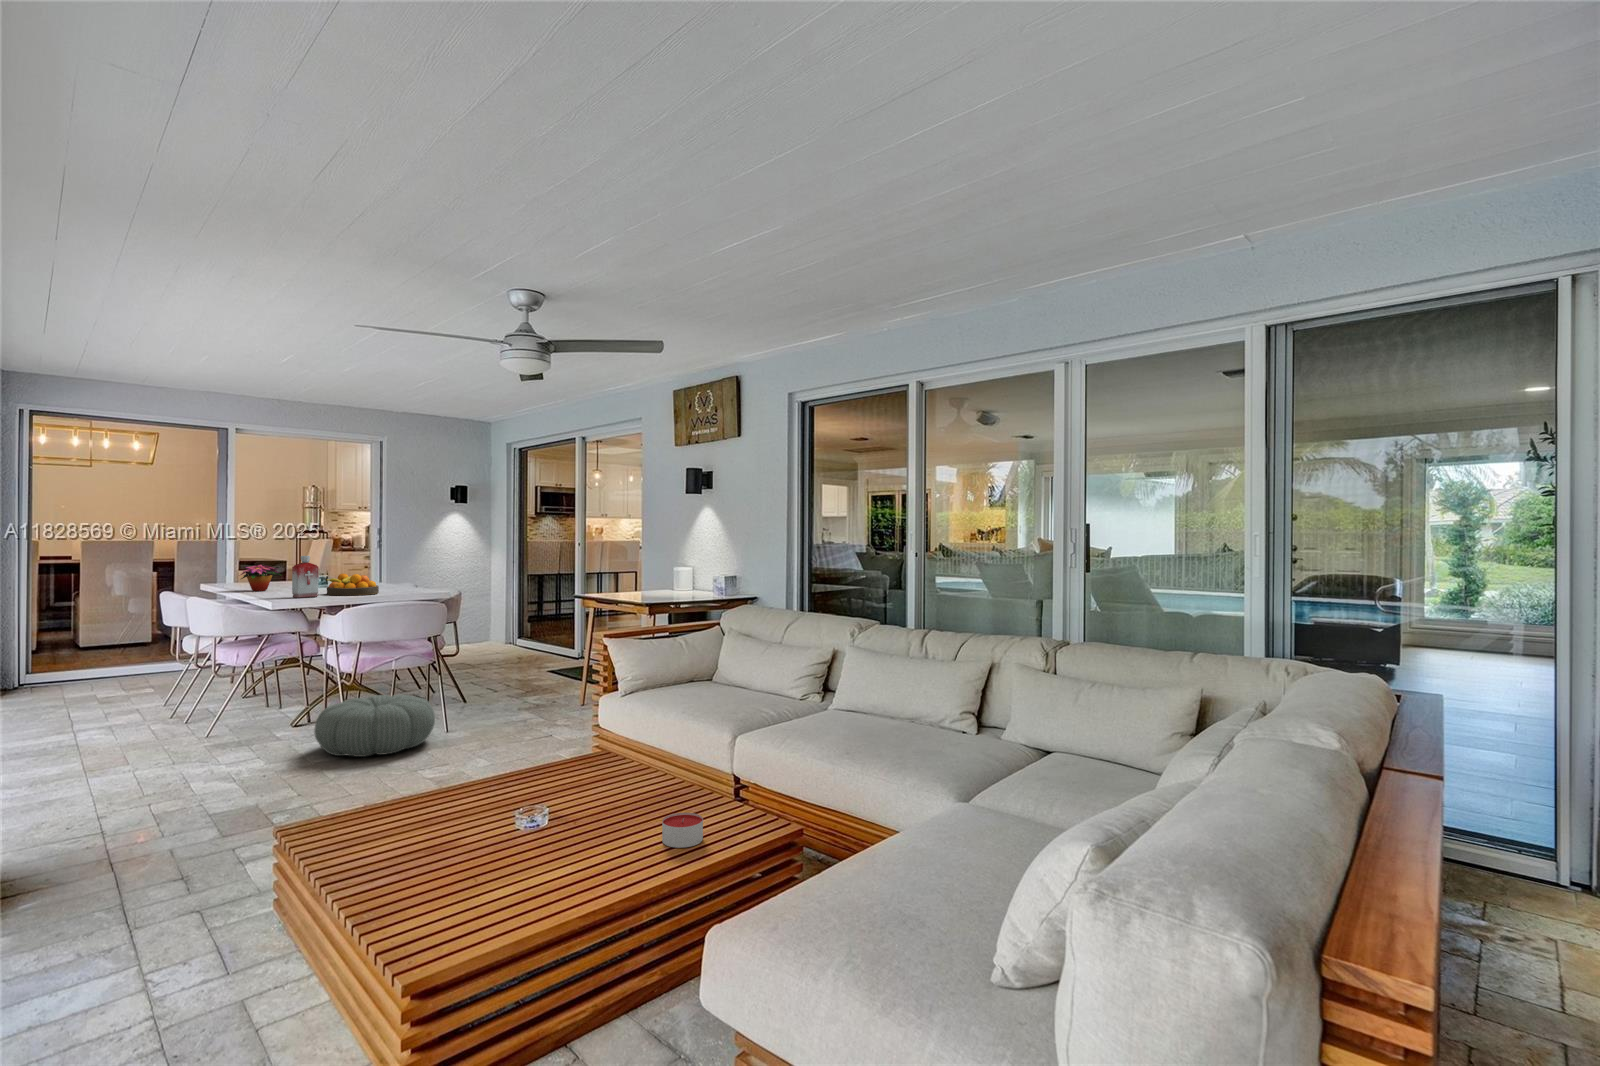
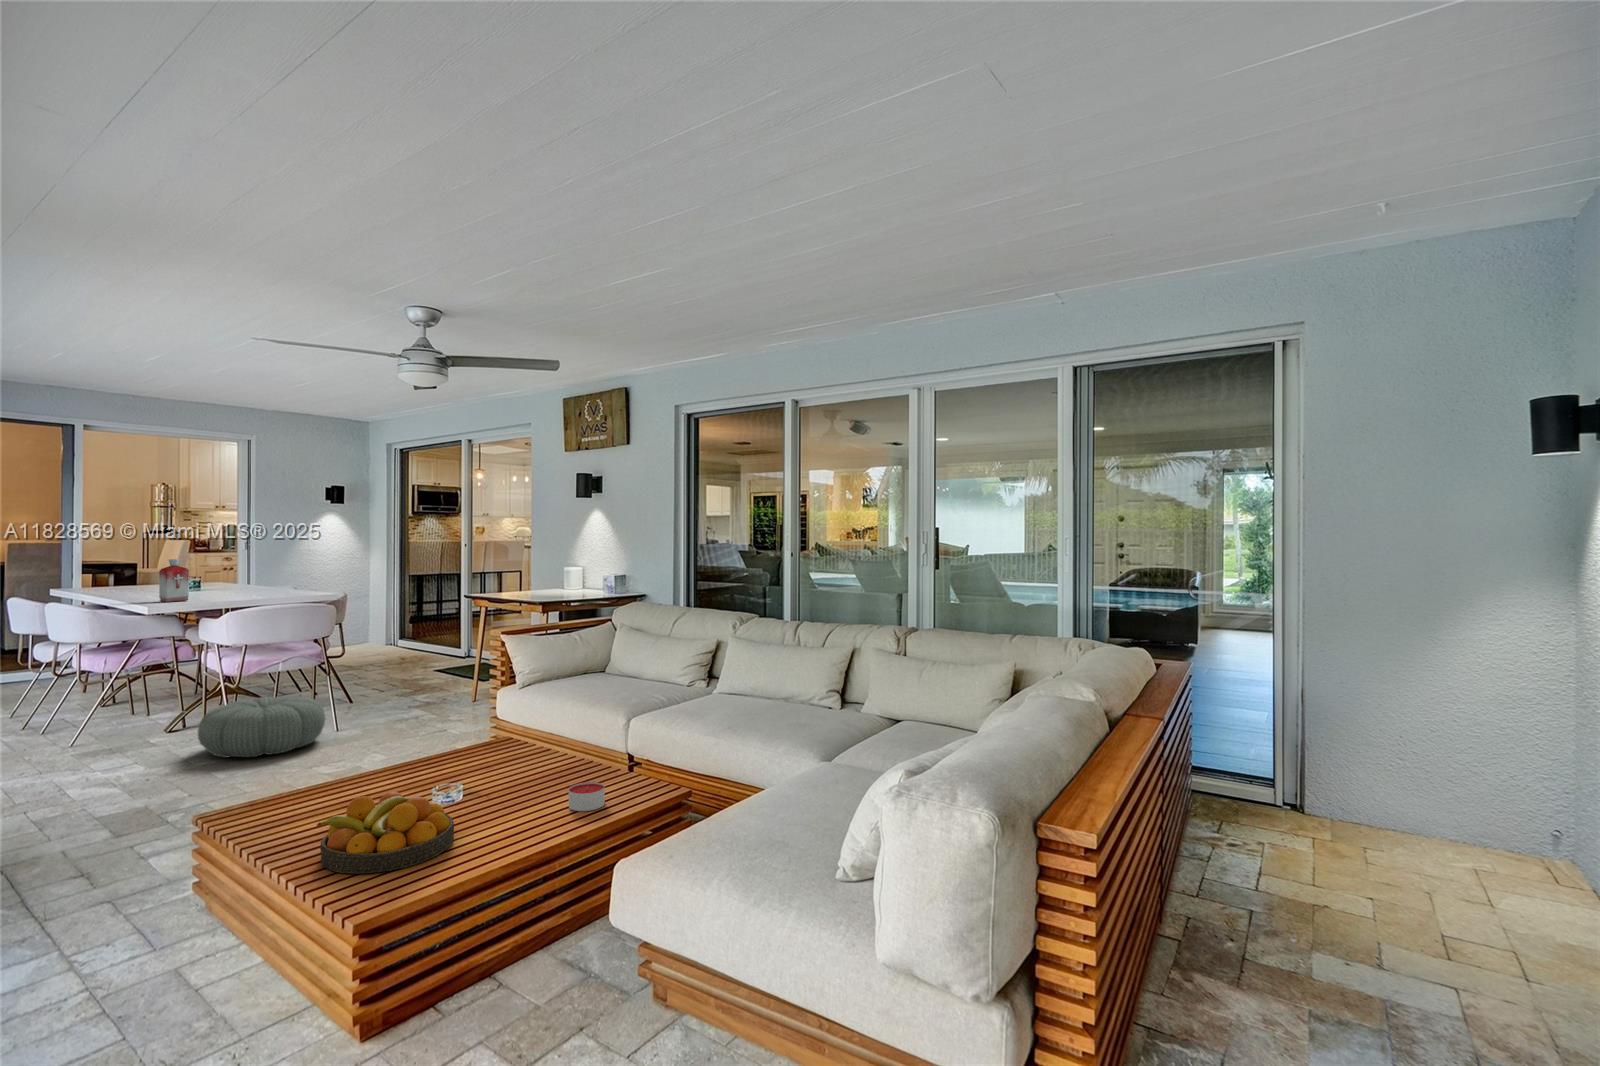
flower arrangement: present [241,565,277,591] -> none [90,568,145,596]
fruit bowl: present [326,574,379,595] -> present [317,792,454,874]

